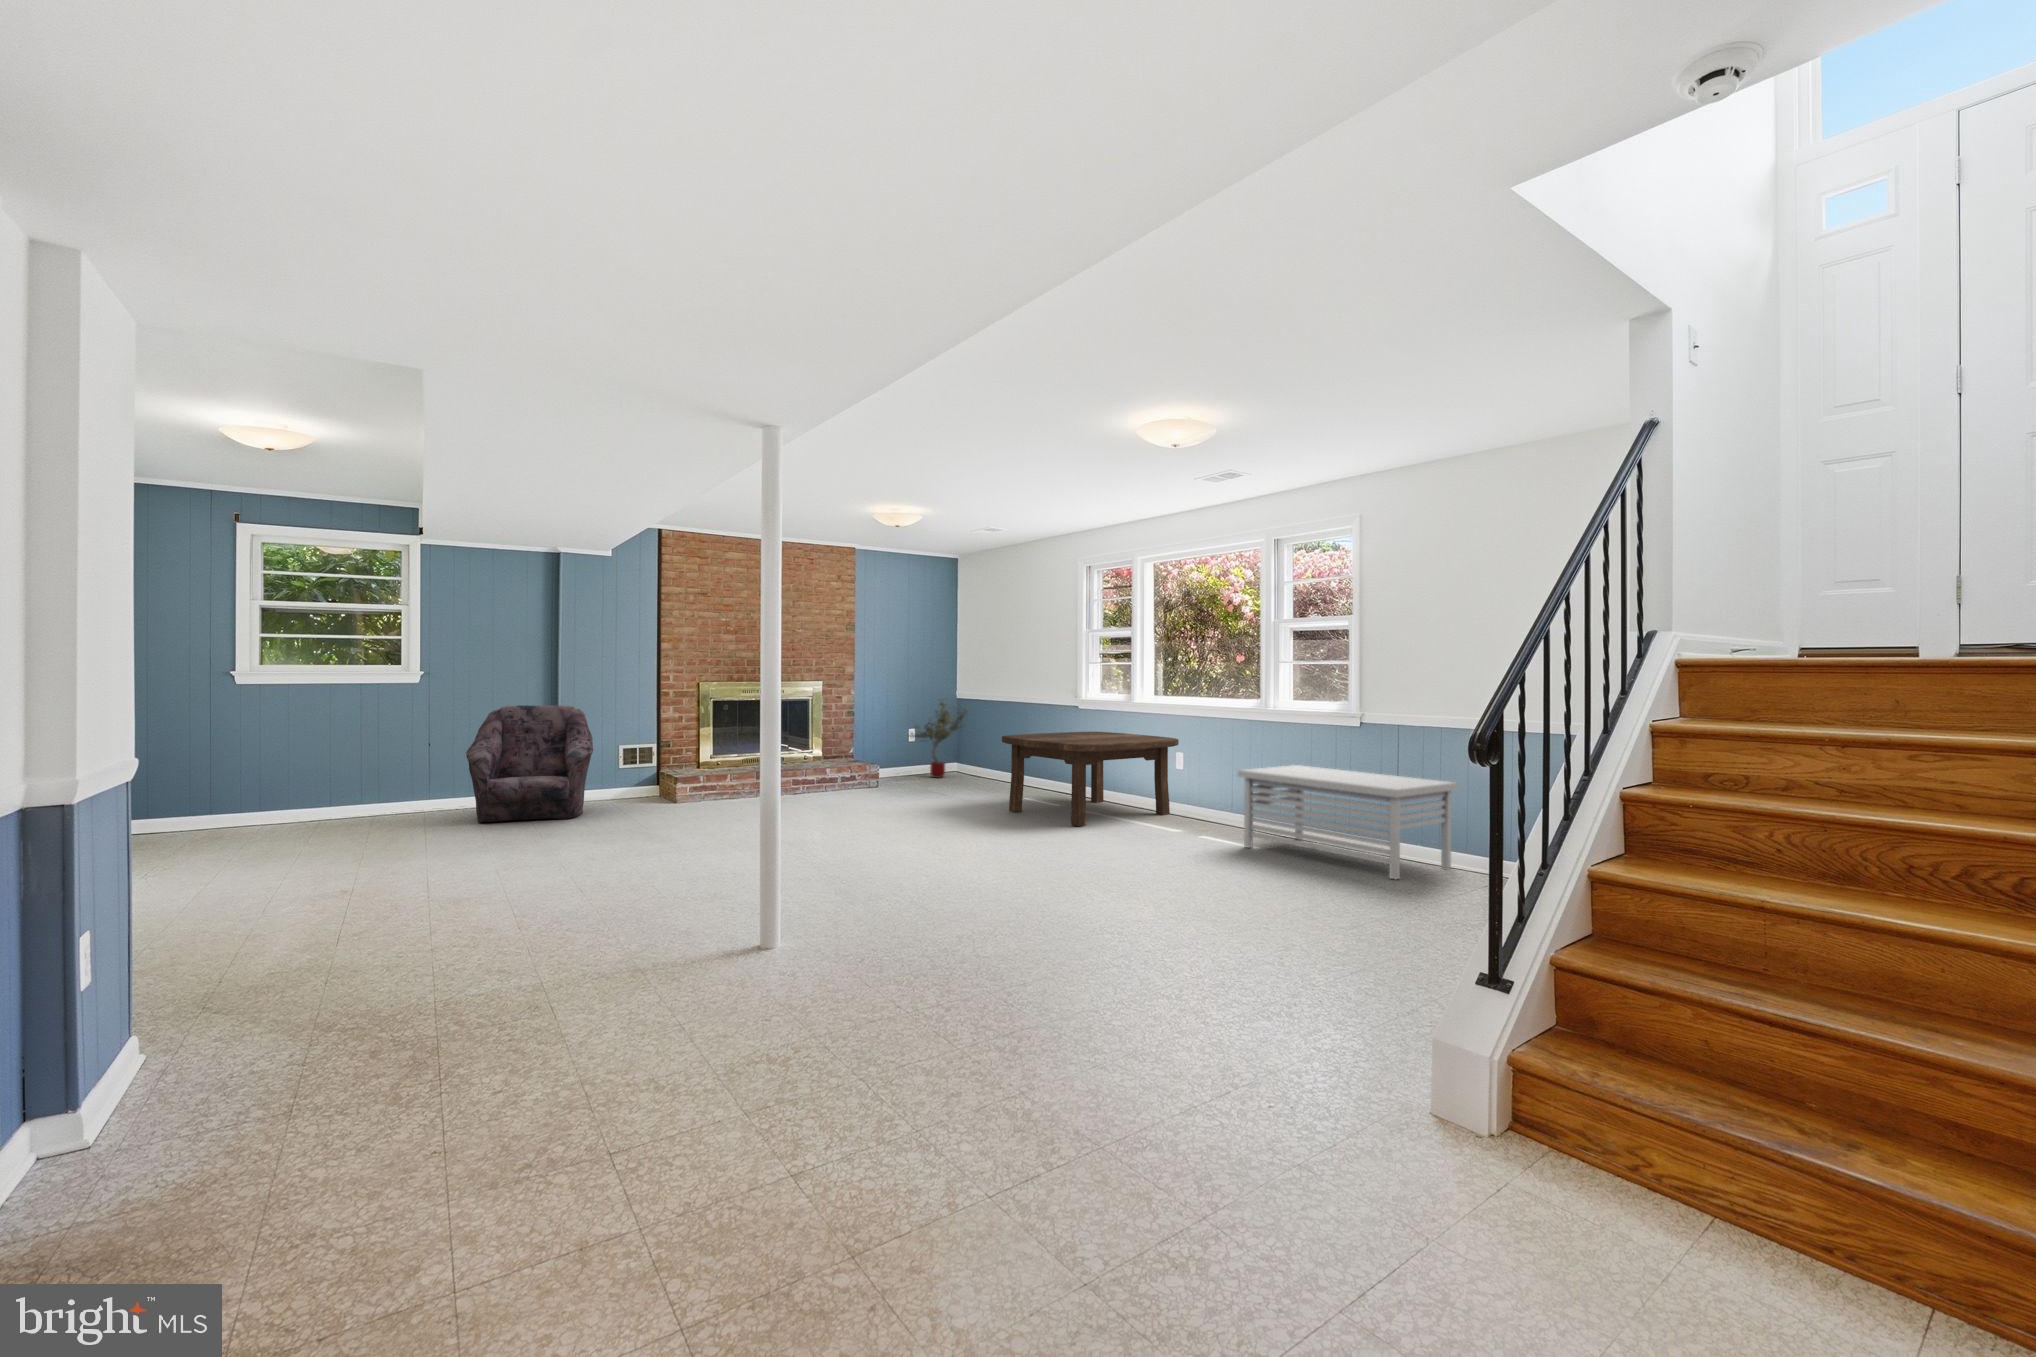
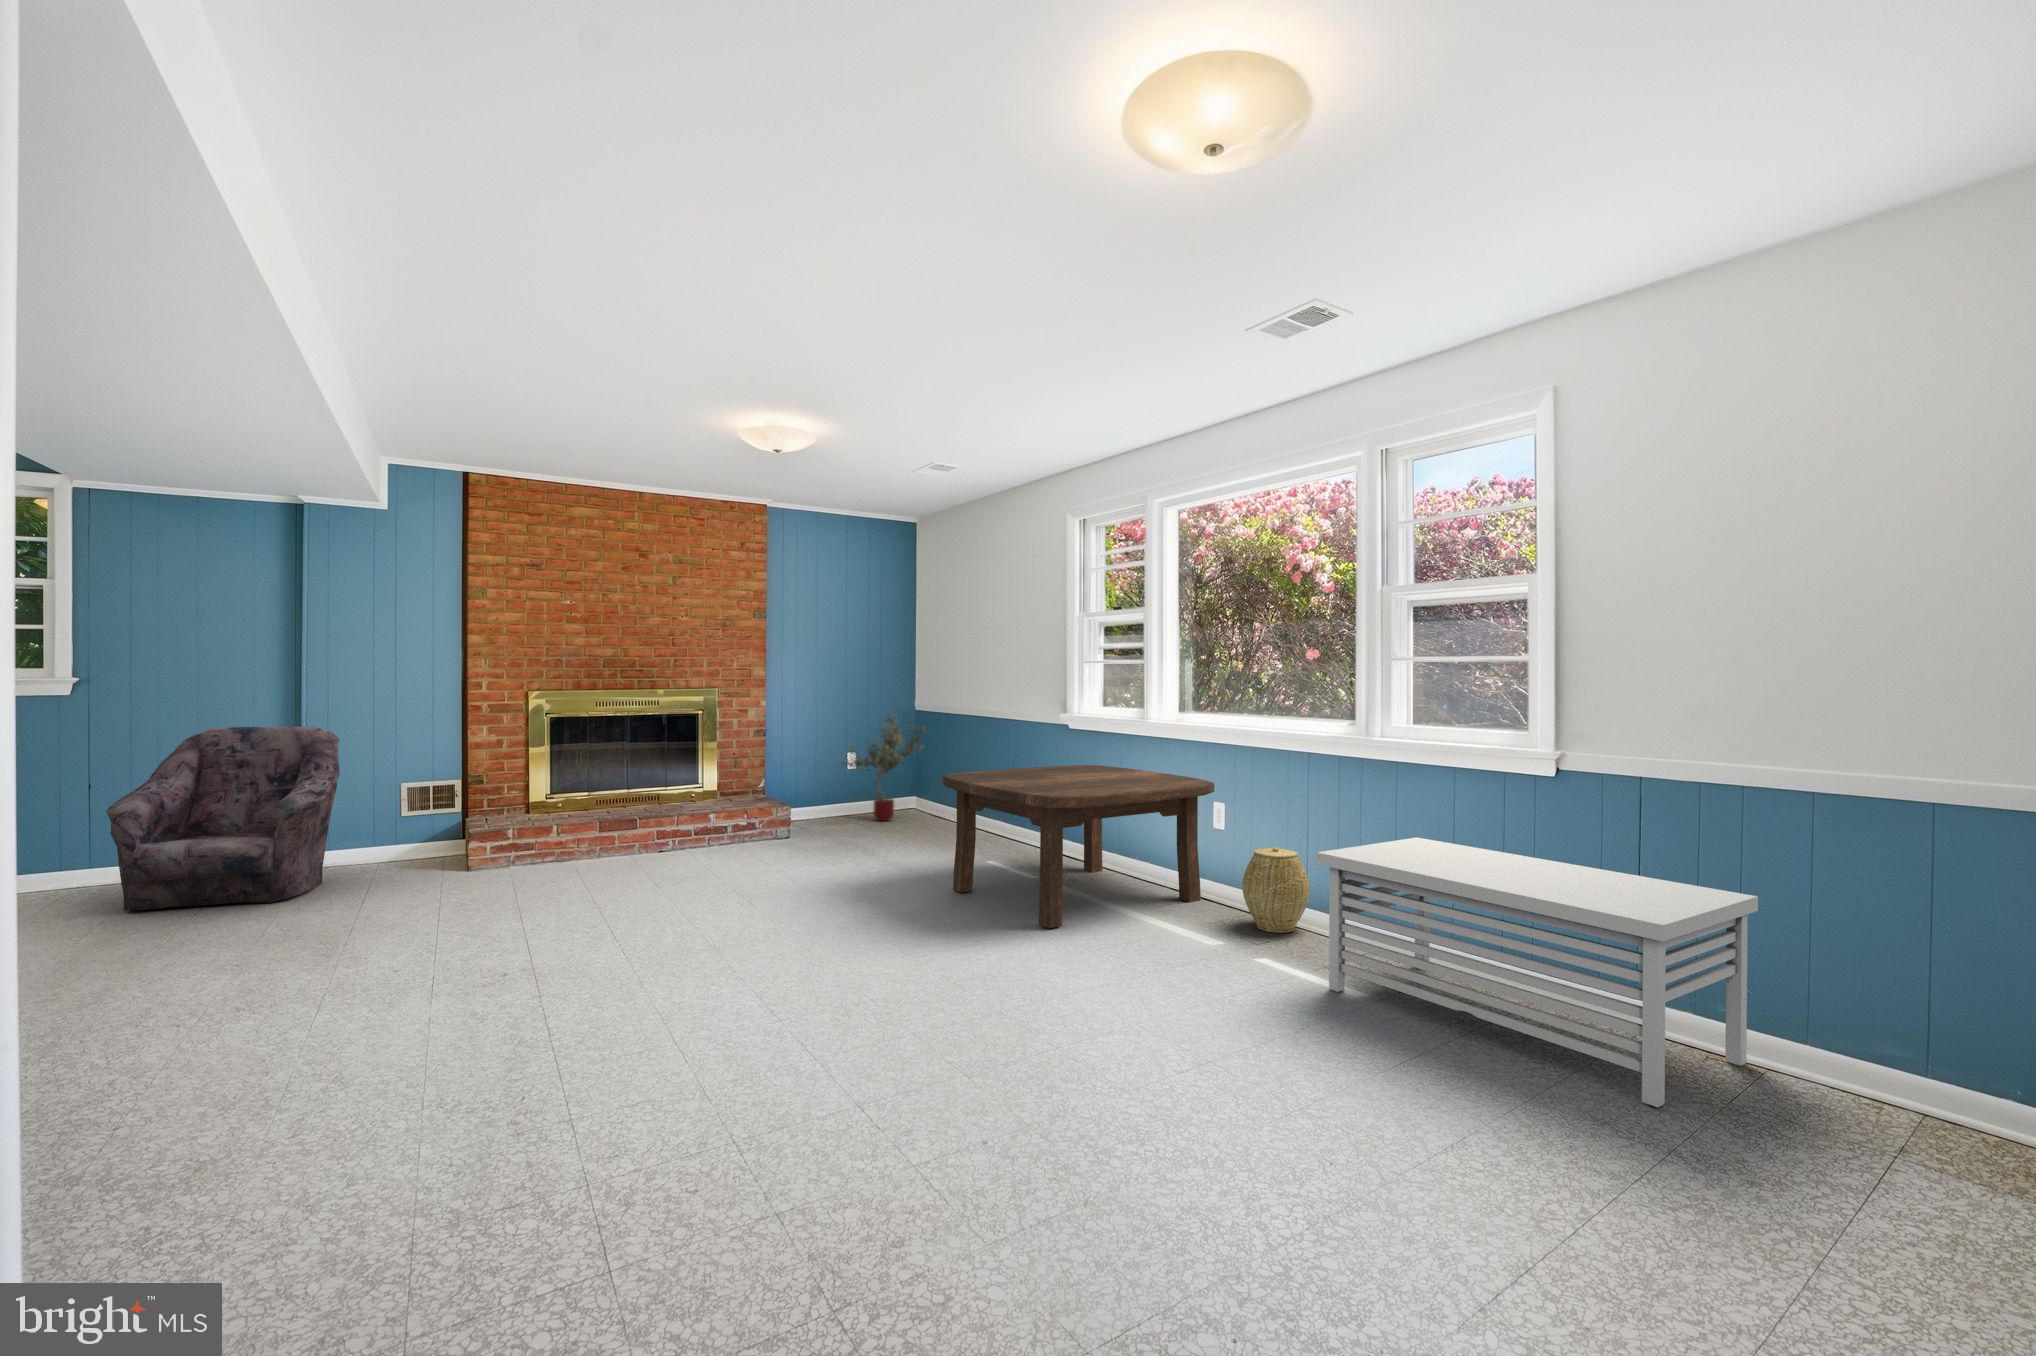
woven basket: none [1196,776,1237,827] -> present [1242,847,1310,933]

